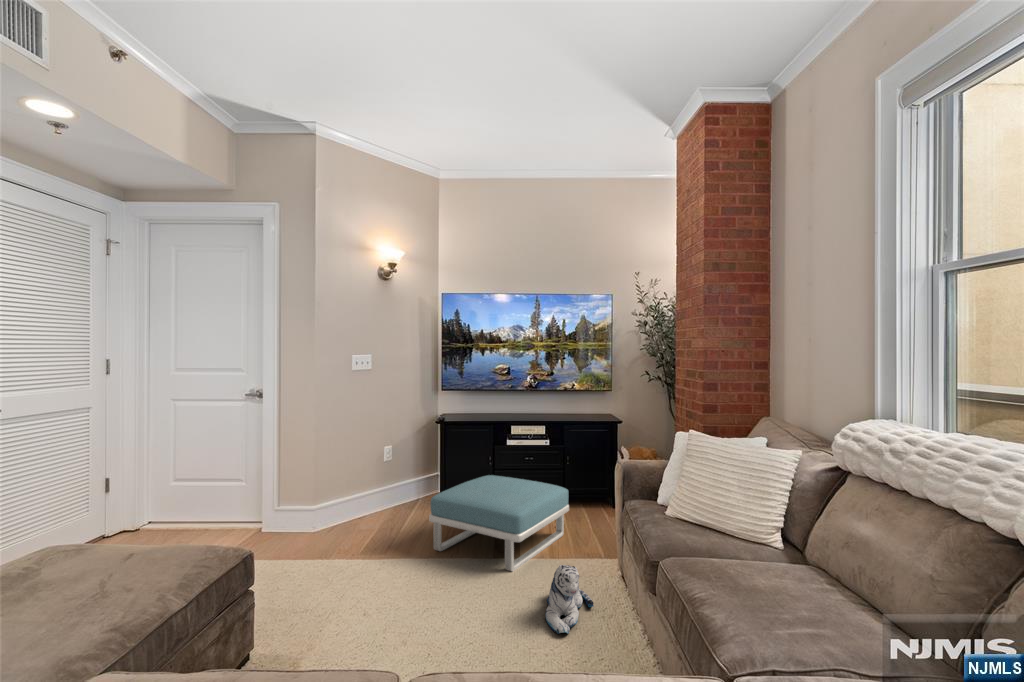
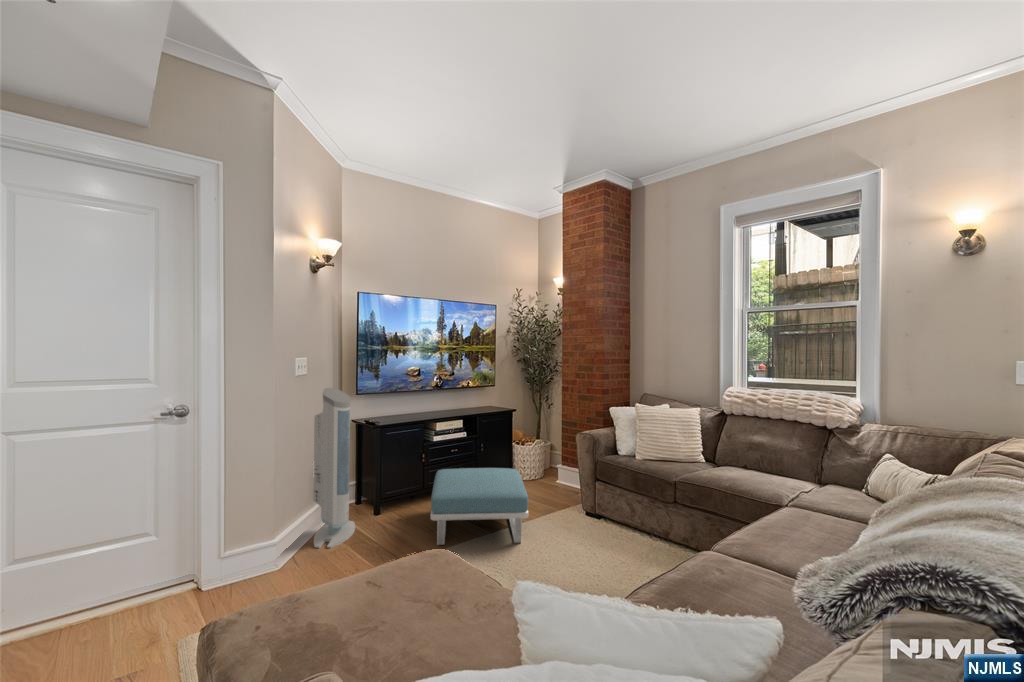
air purifier: none [351,378,406,529] -> present [313,388,355,548]
plush toy: present [545,565,594,634] -> none [572,523,619,572]

